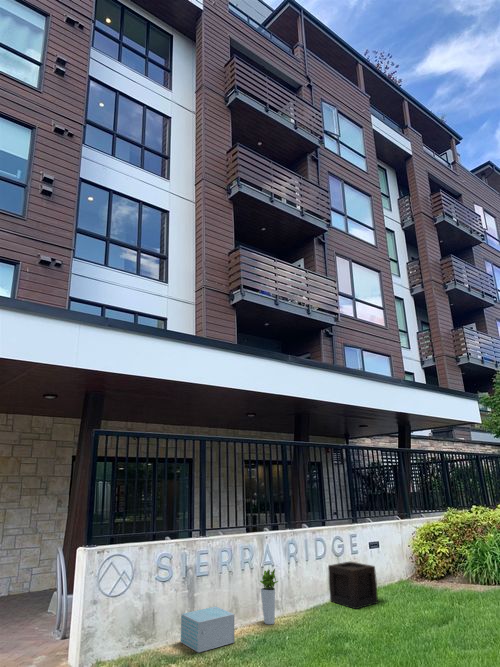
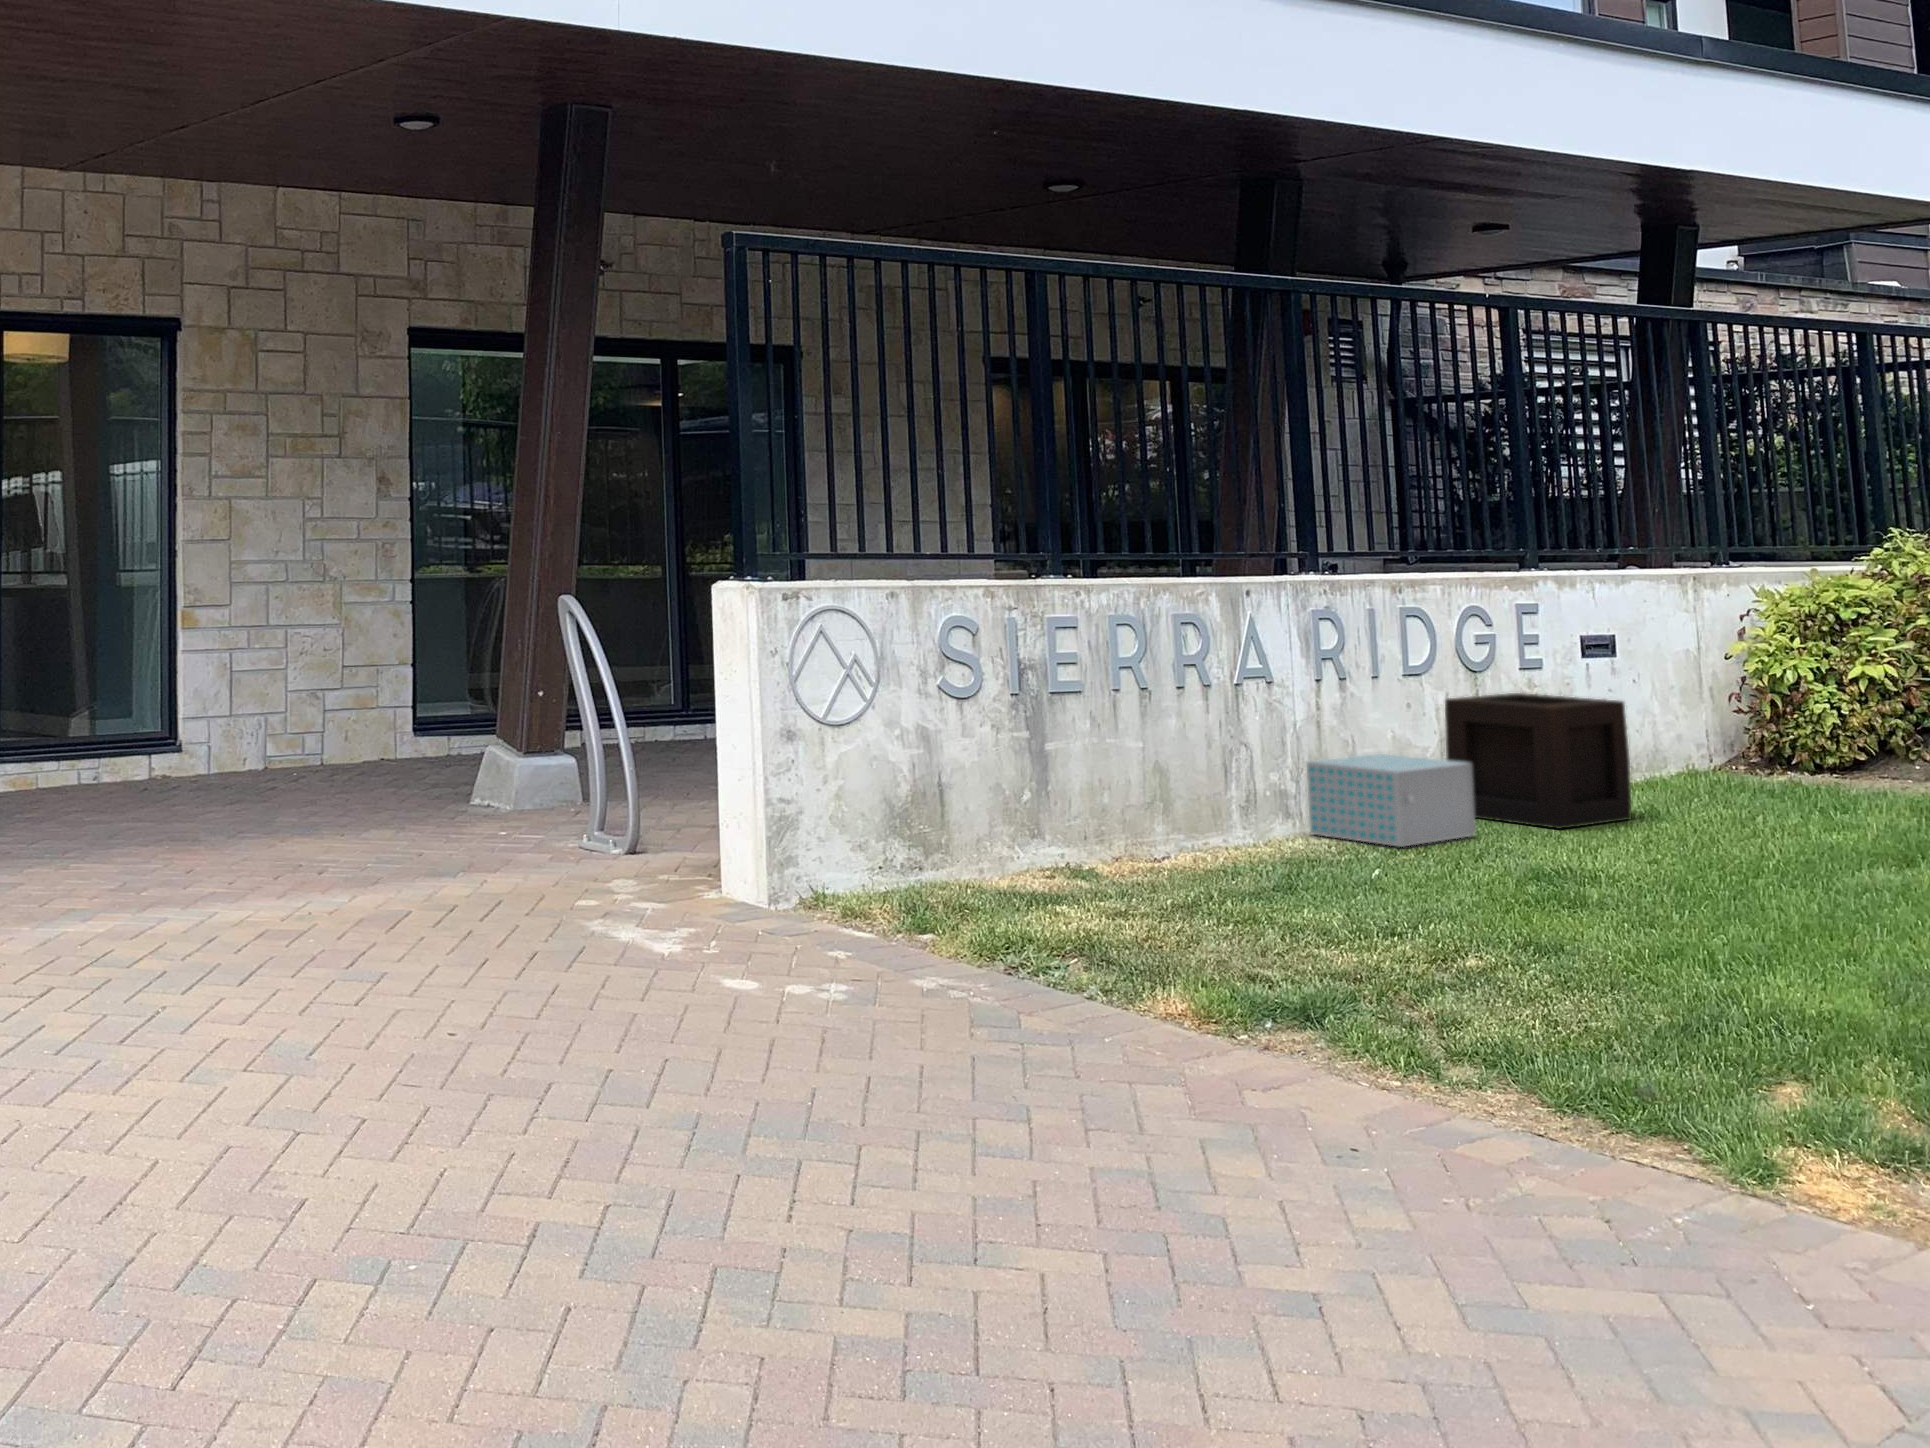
planter: present [260,569,278,624] -> none [1236,683,1307,851]
storage box: present [181,607,234,652] -> present [1307,754,1476,846]

